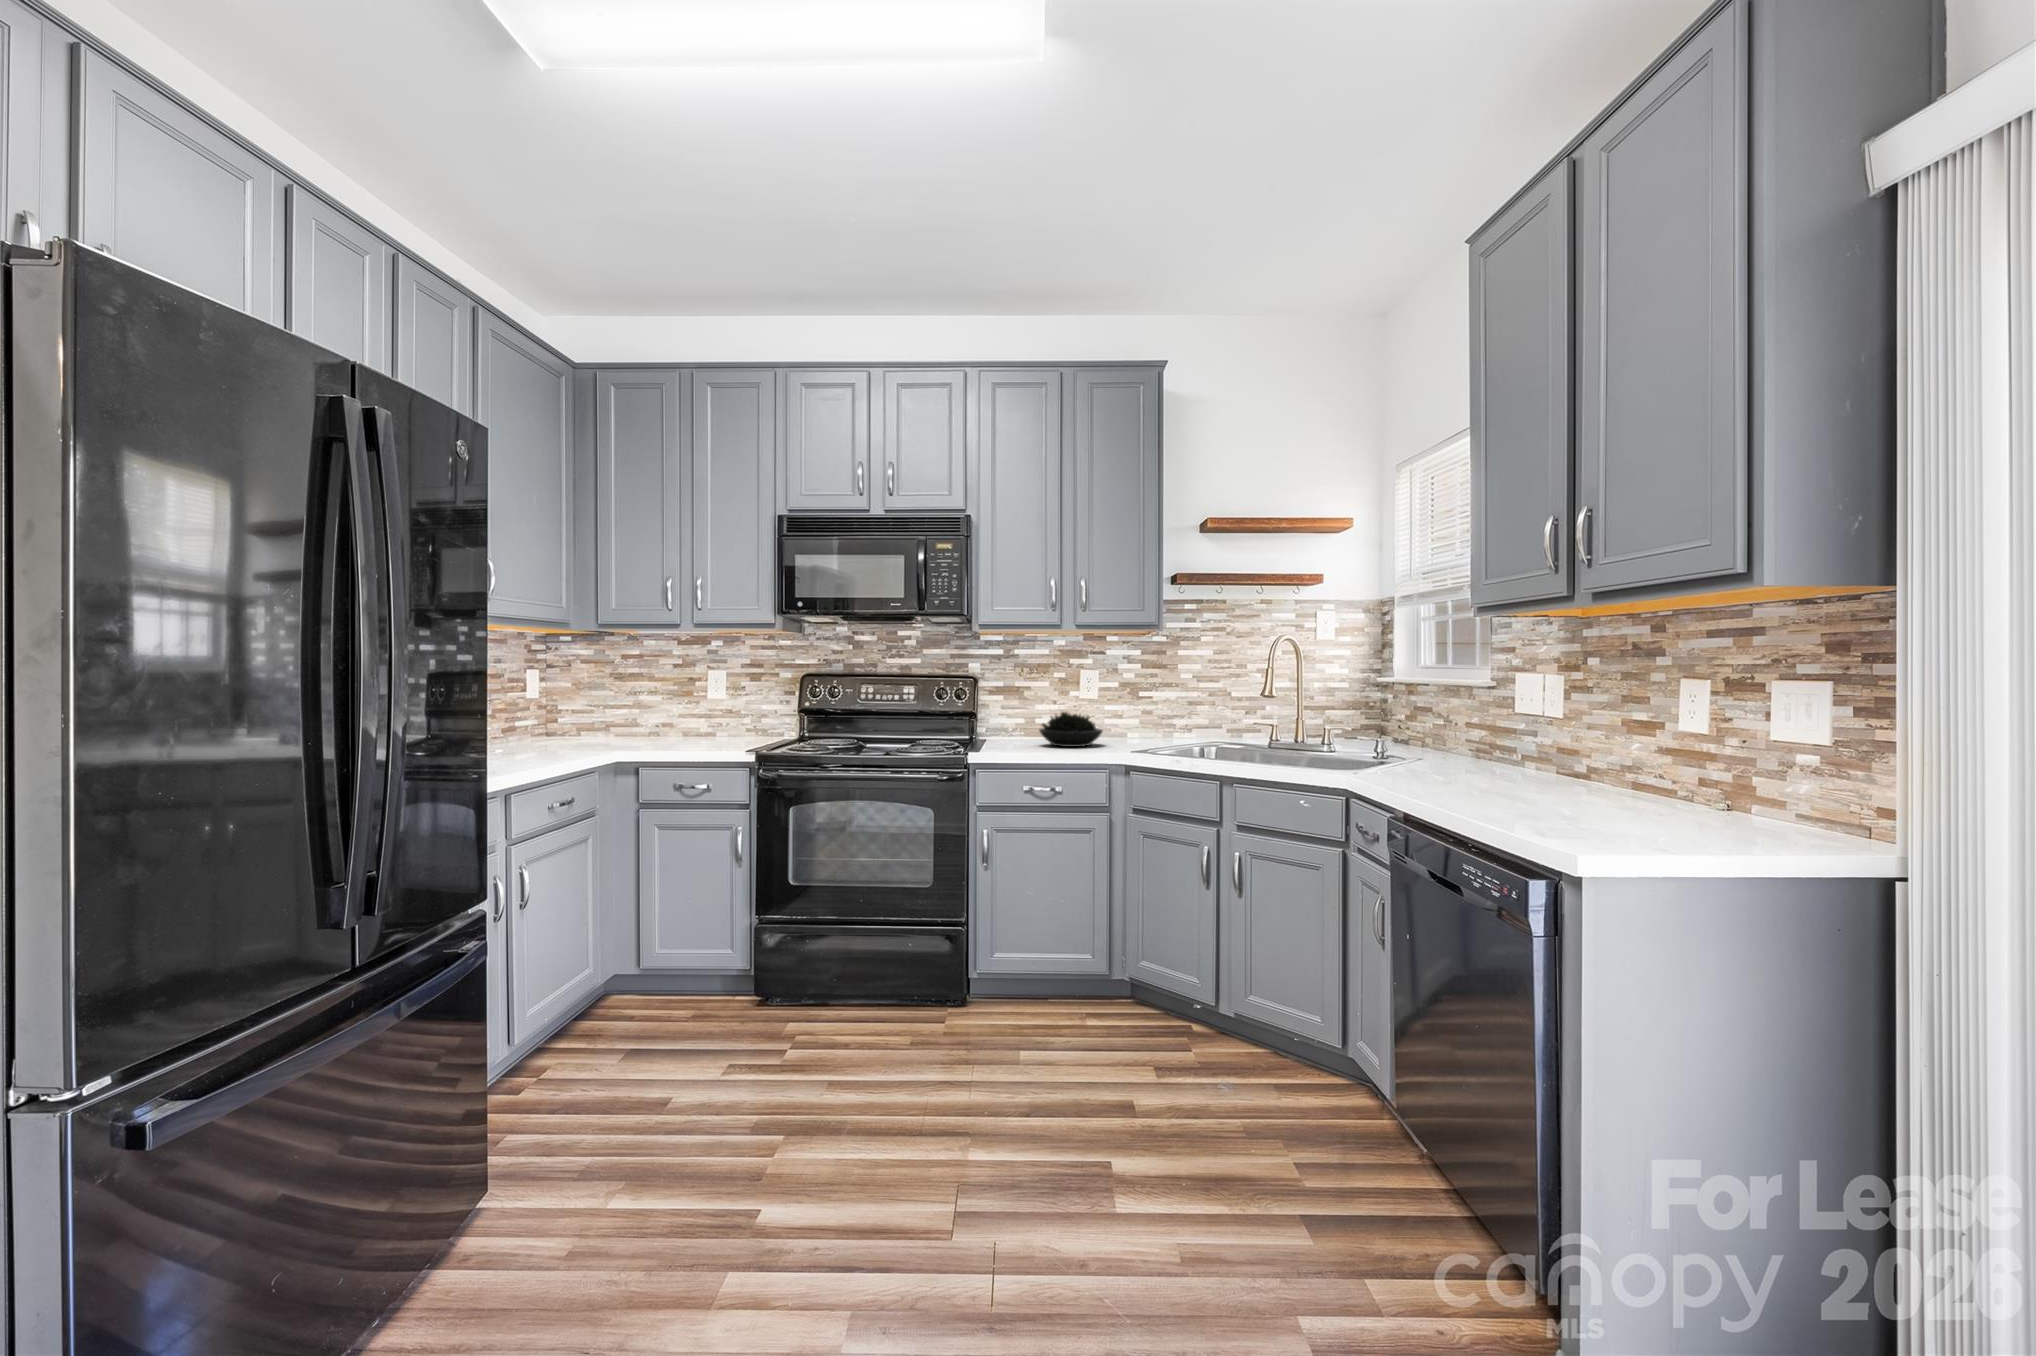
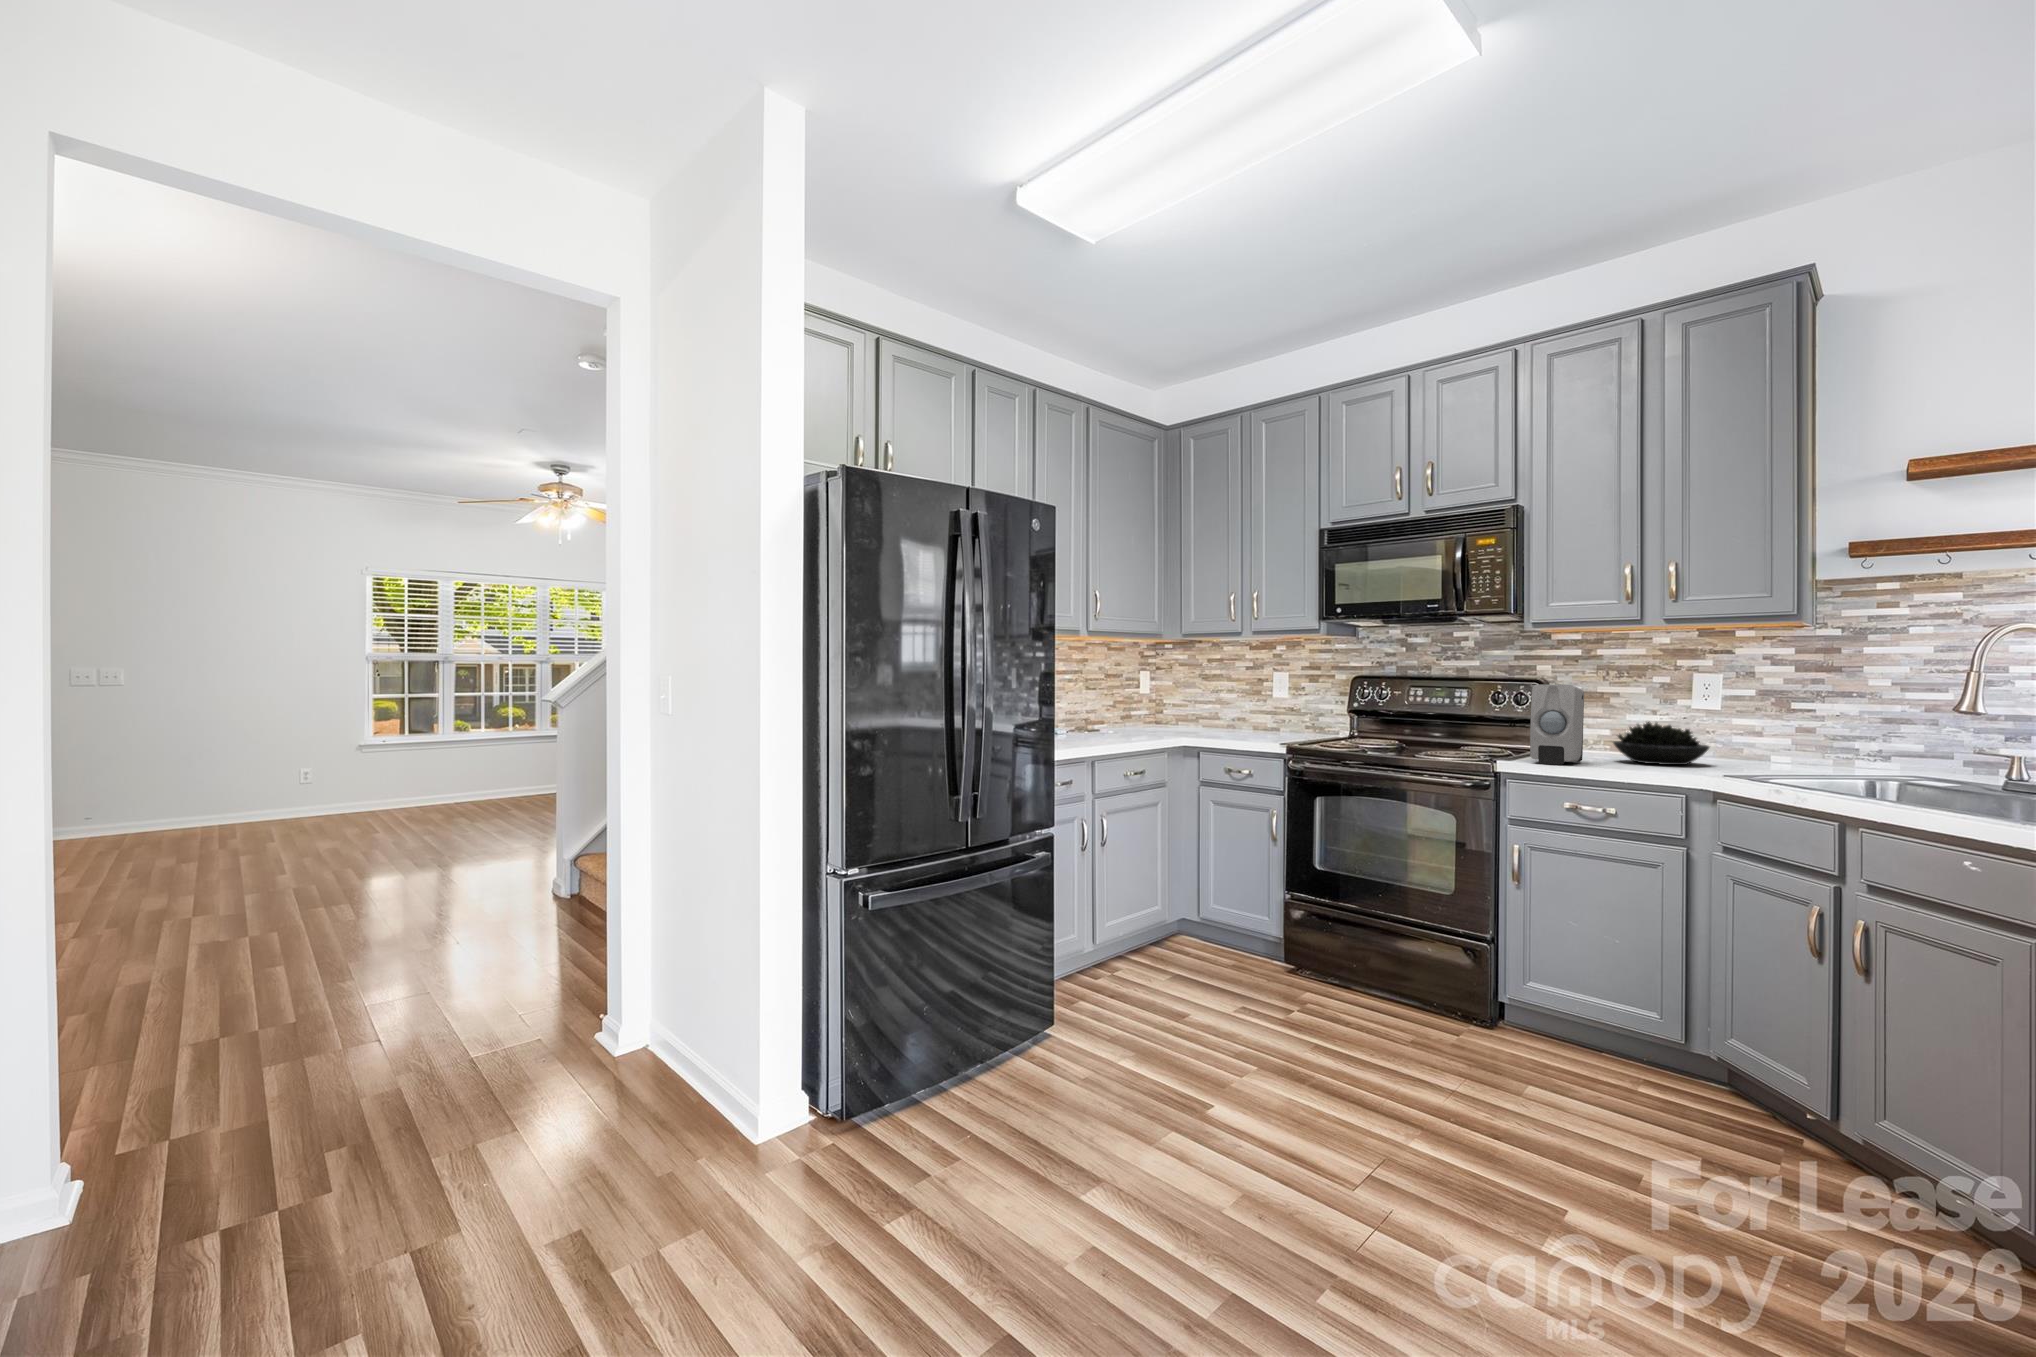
soap dispenser: none [995,683,1028,754] -> present [1530,684,1584,765]

